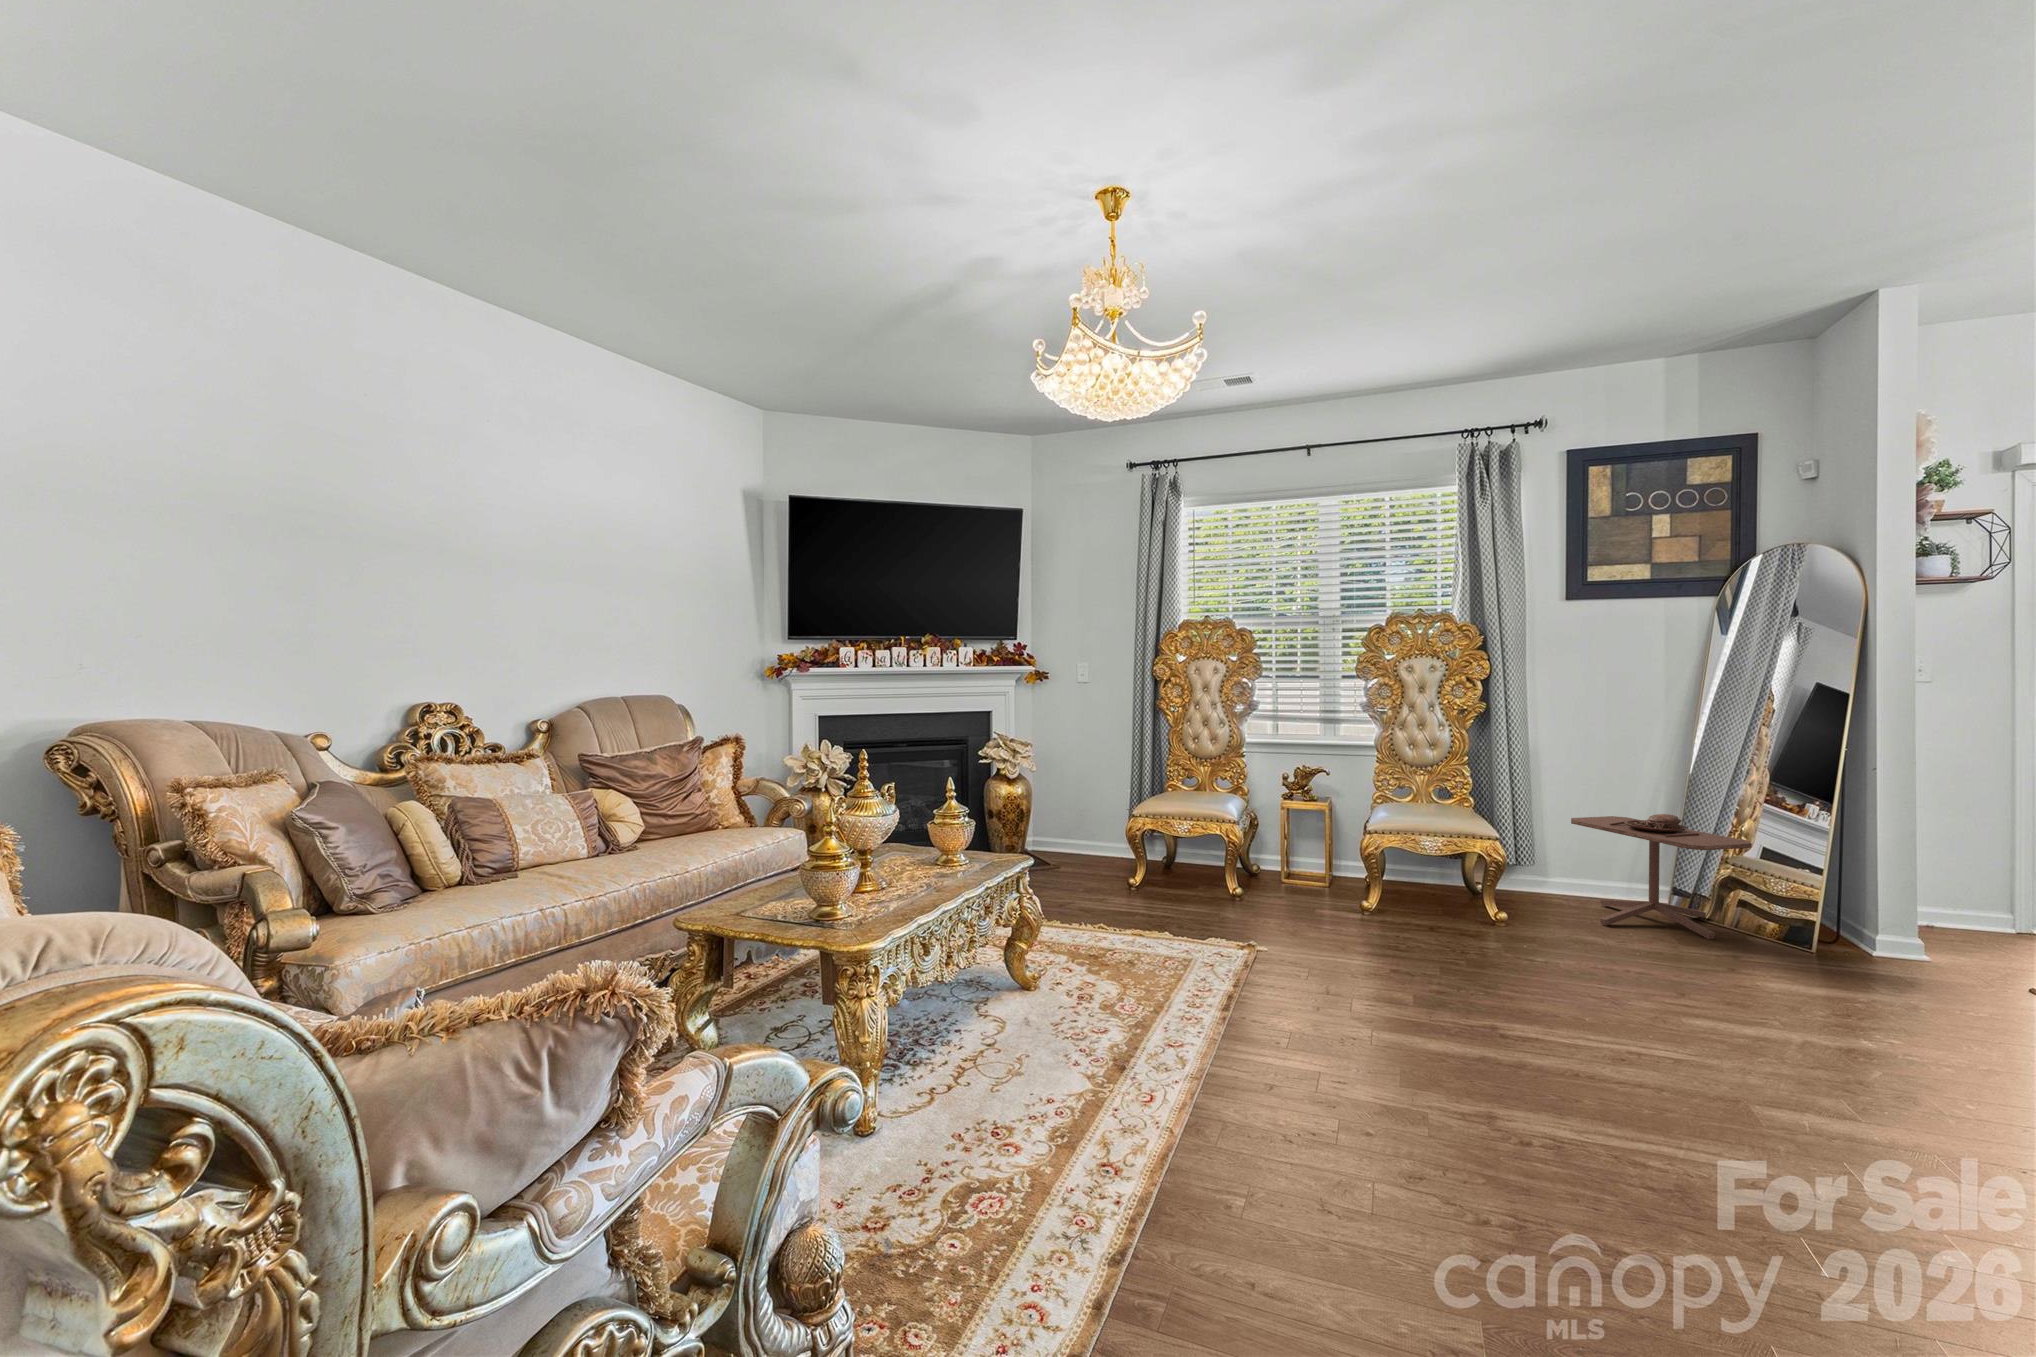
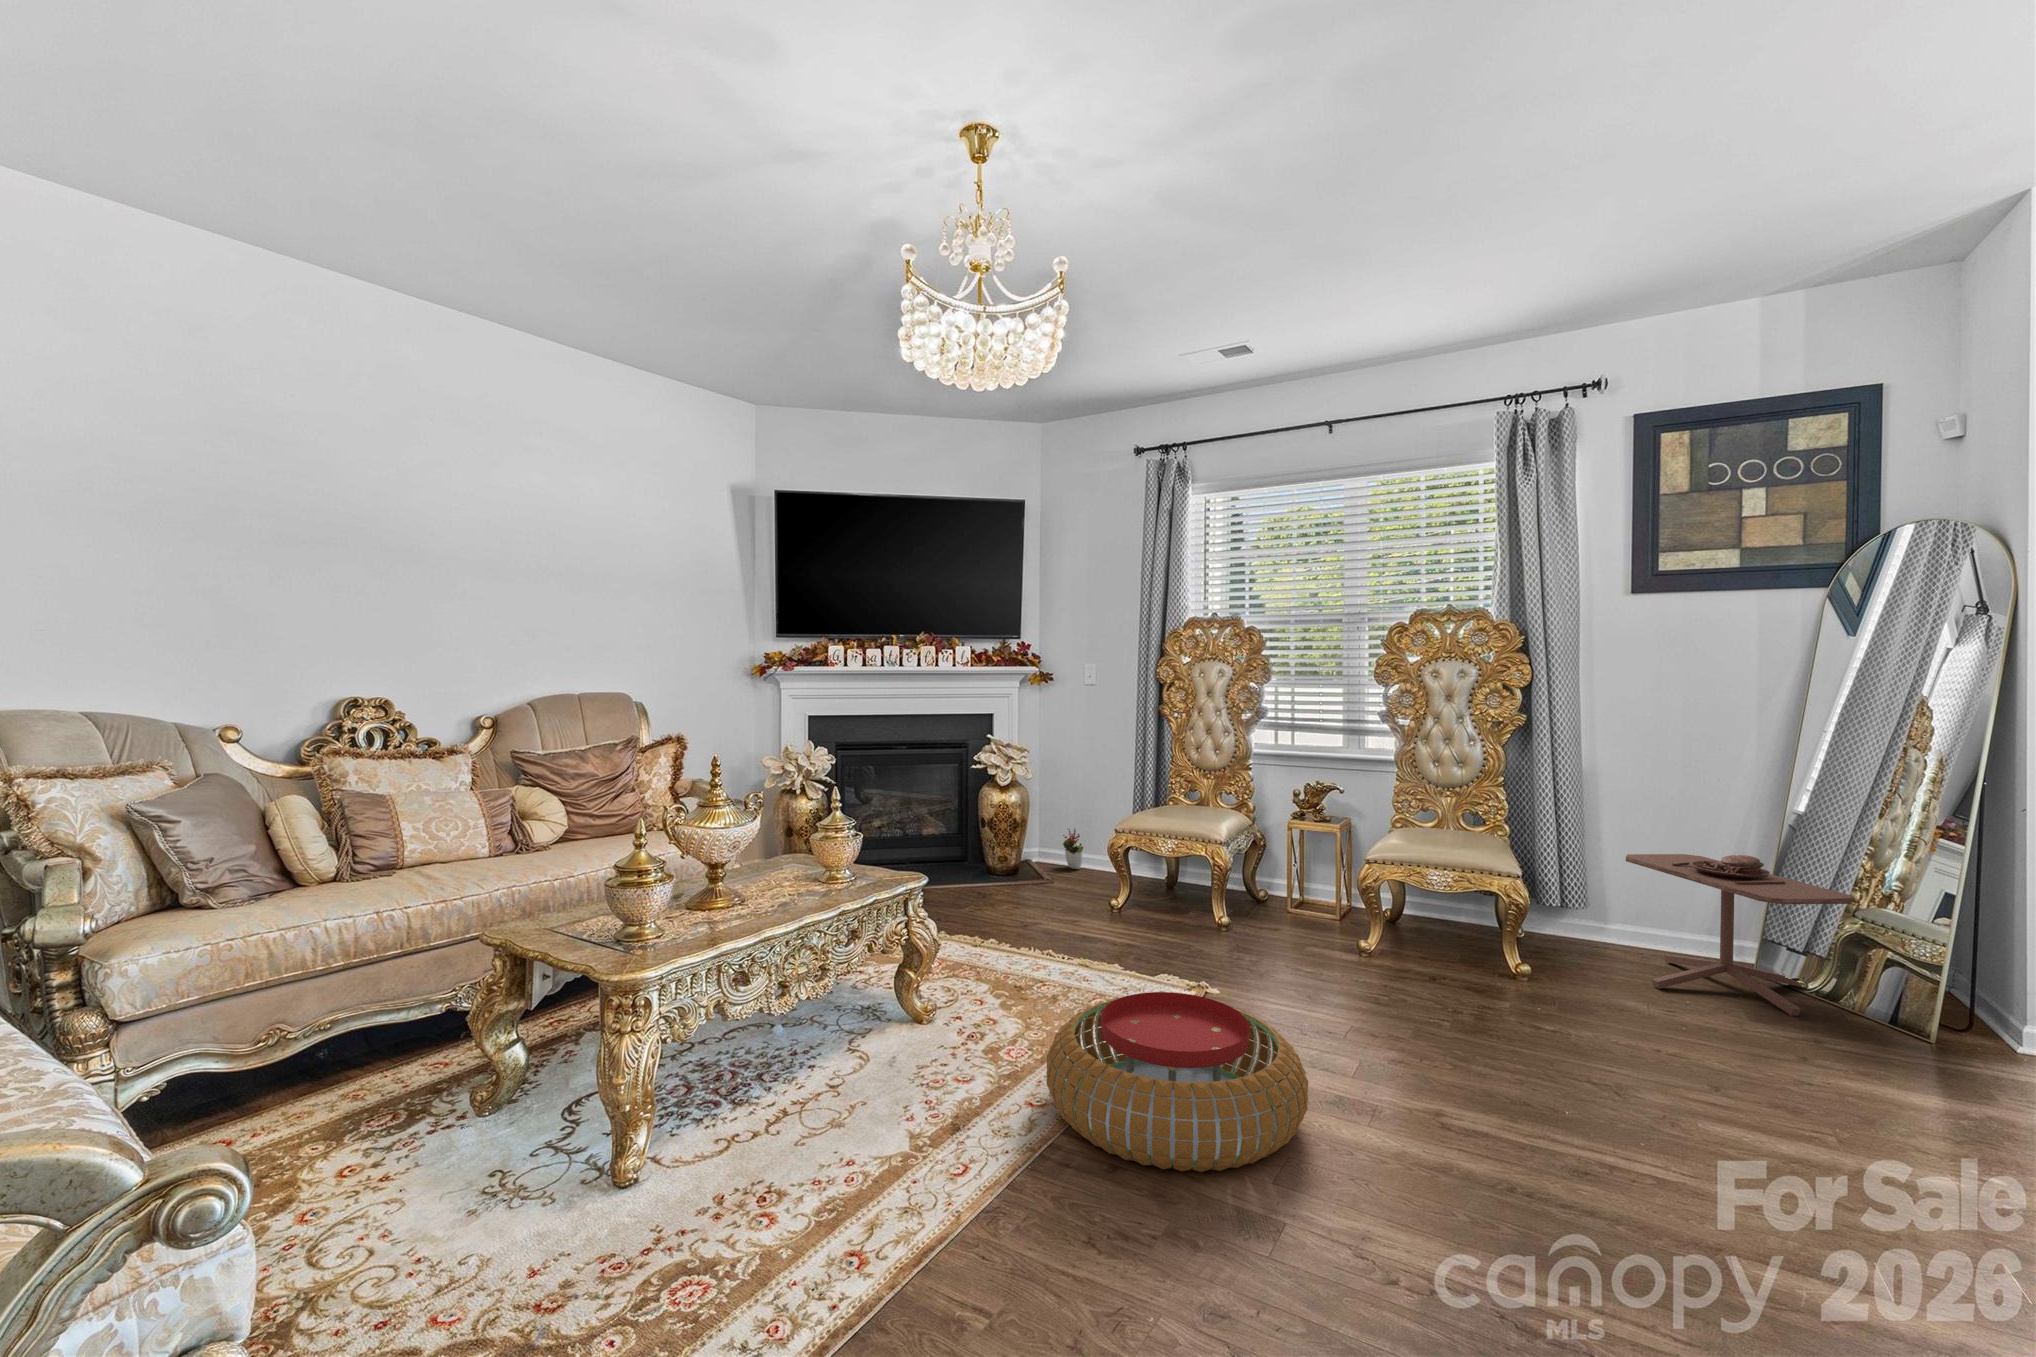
decorative plant: none [1062,816,1082,854] -> present [1063,828,1083,869]
pouf: none [1181,943,1406,1080] -> present [1046,992,1308,1172]

